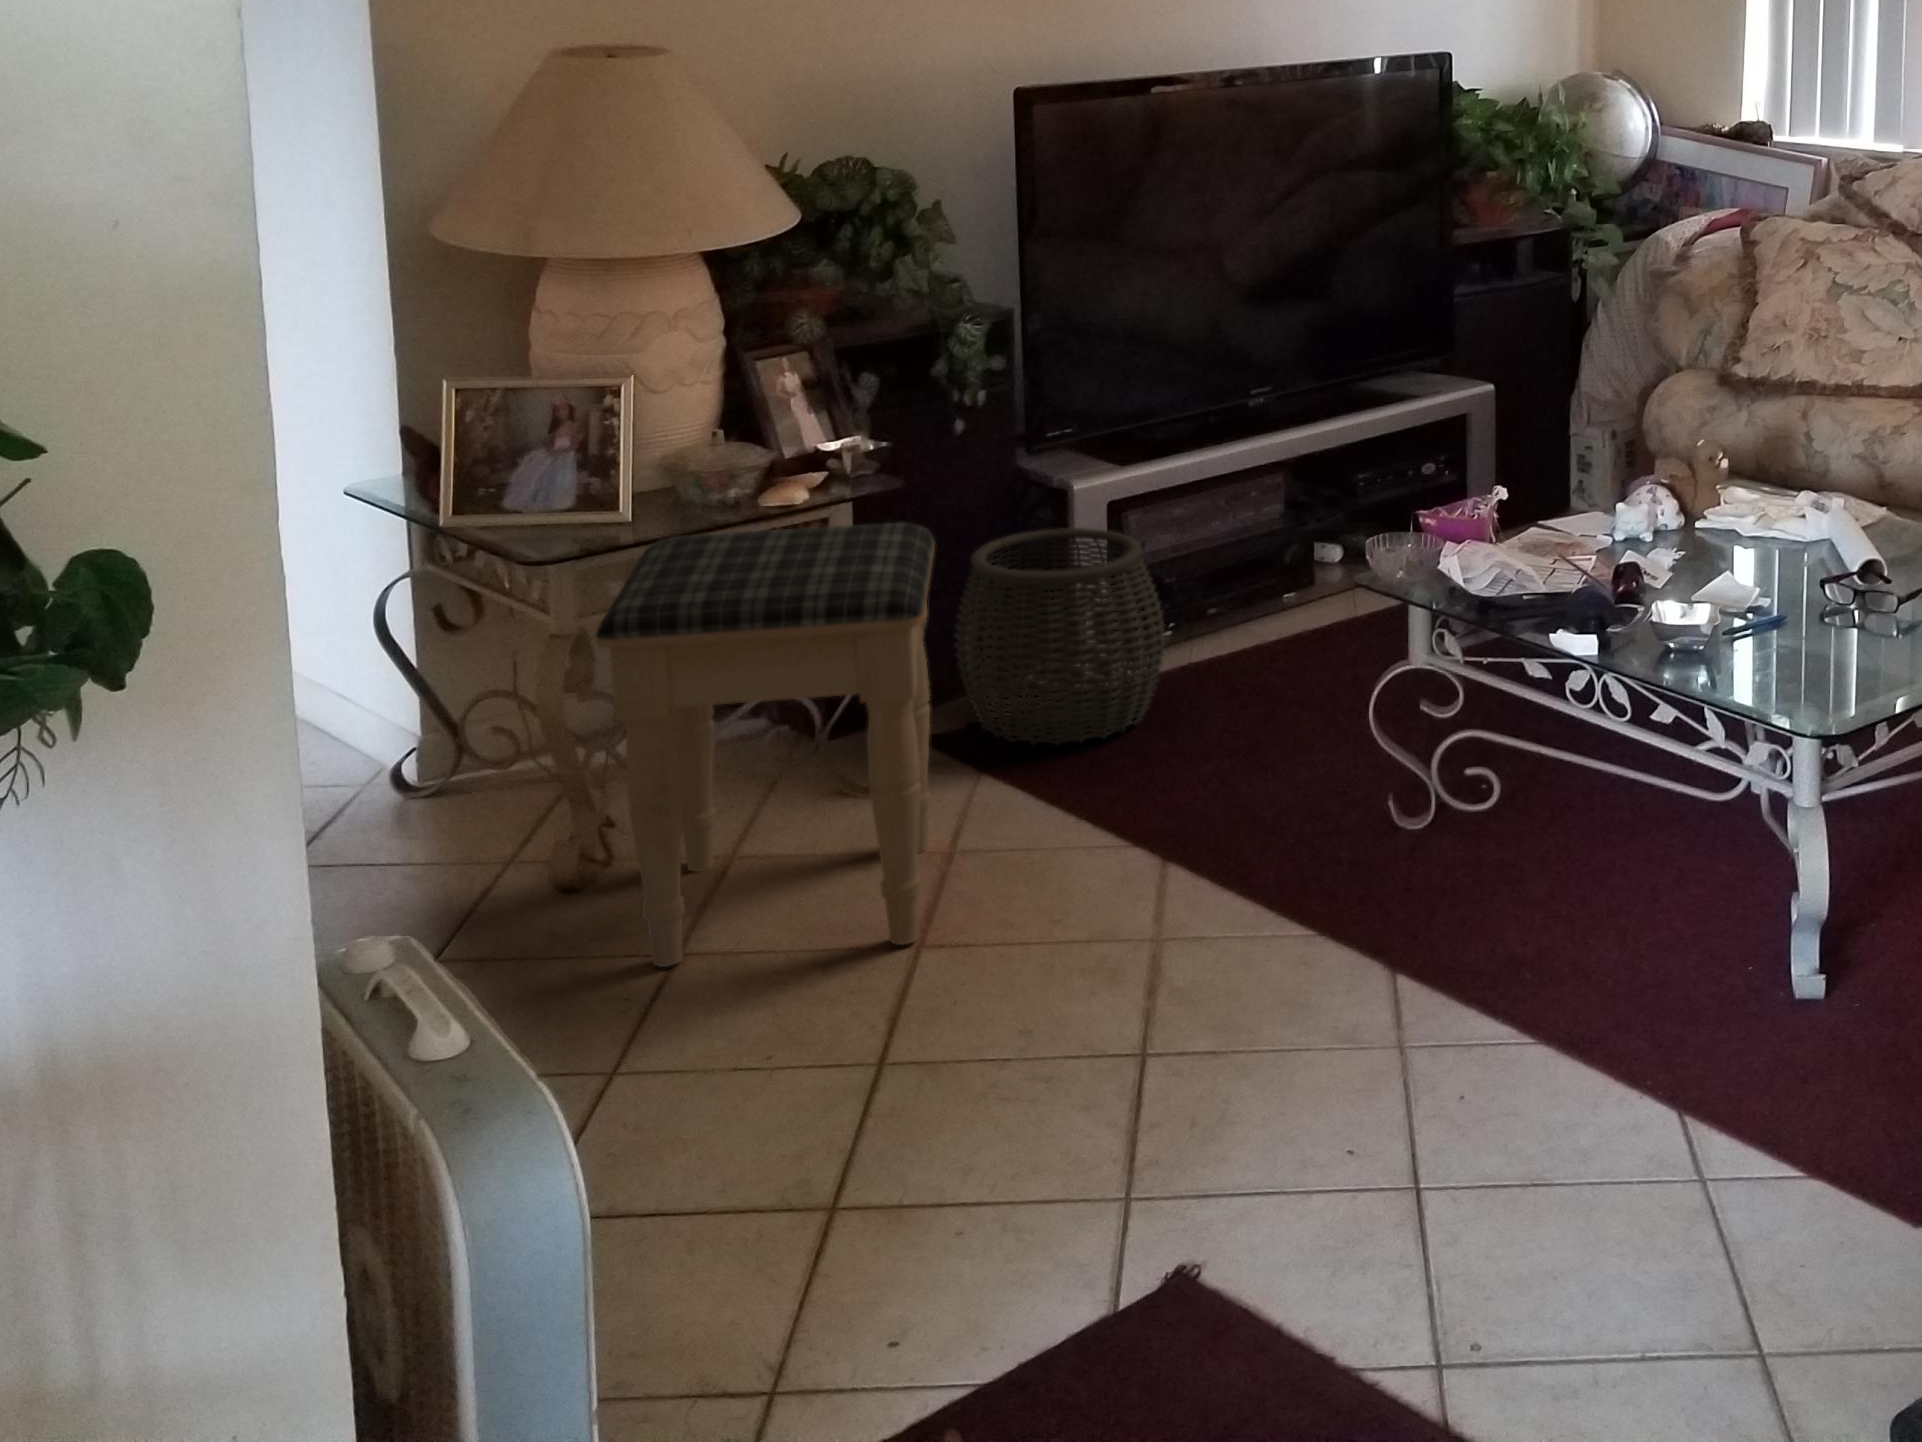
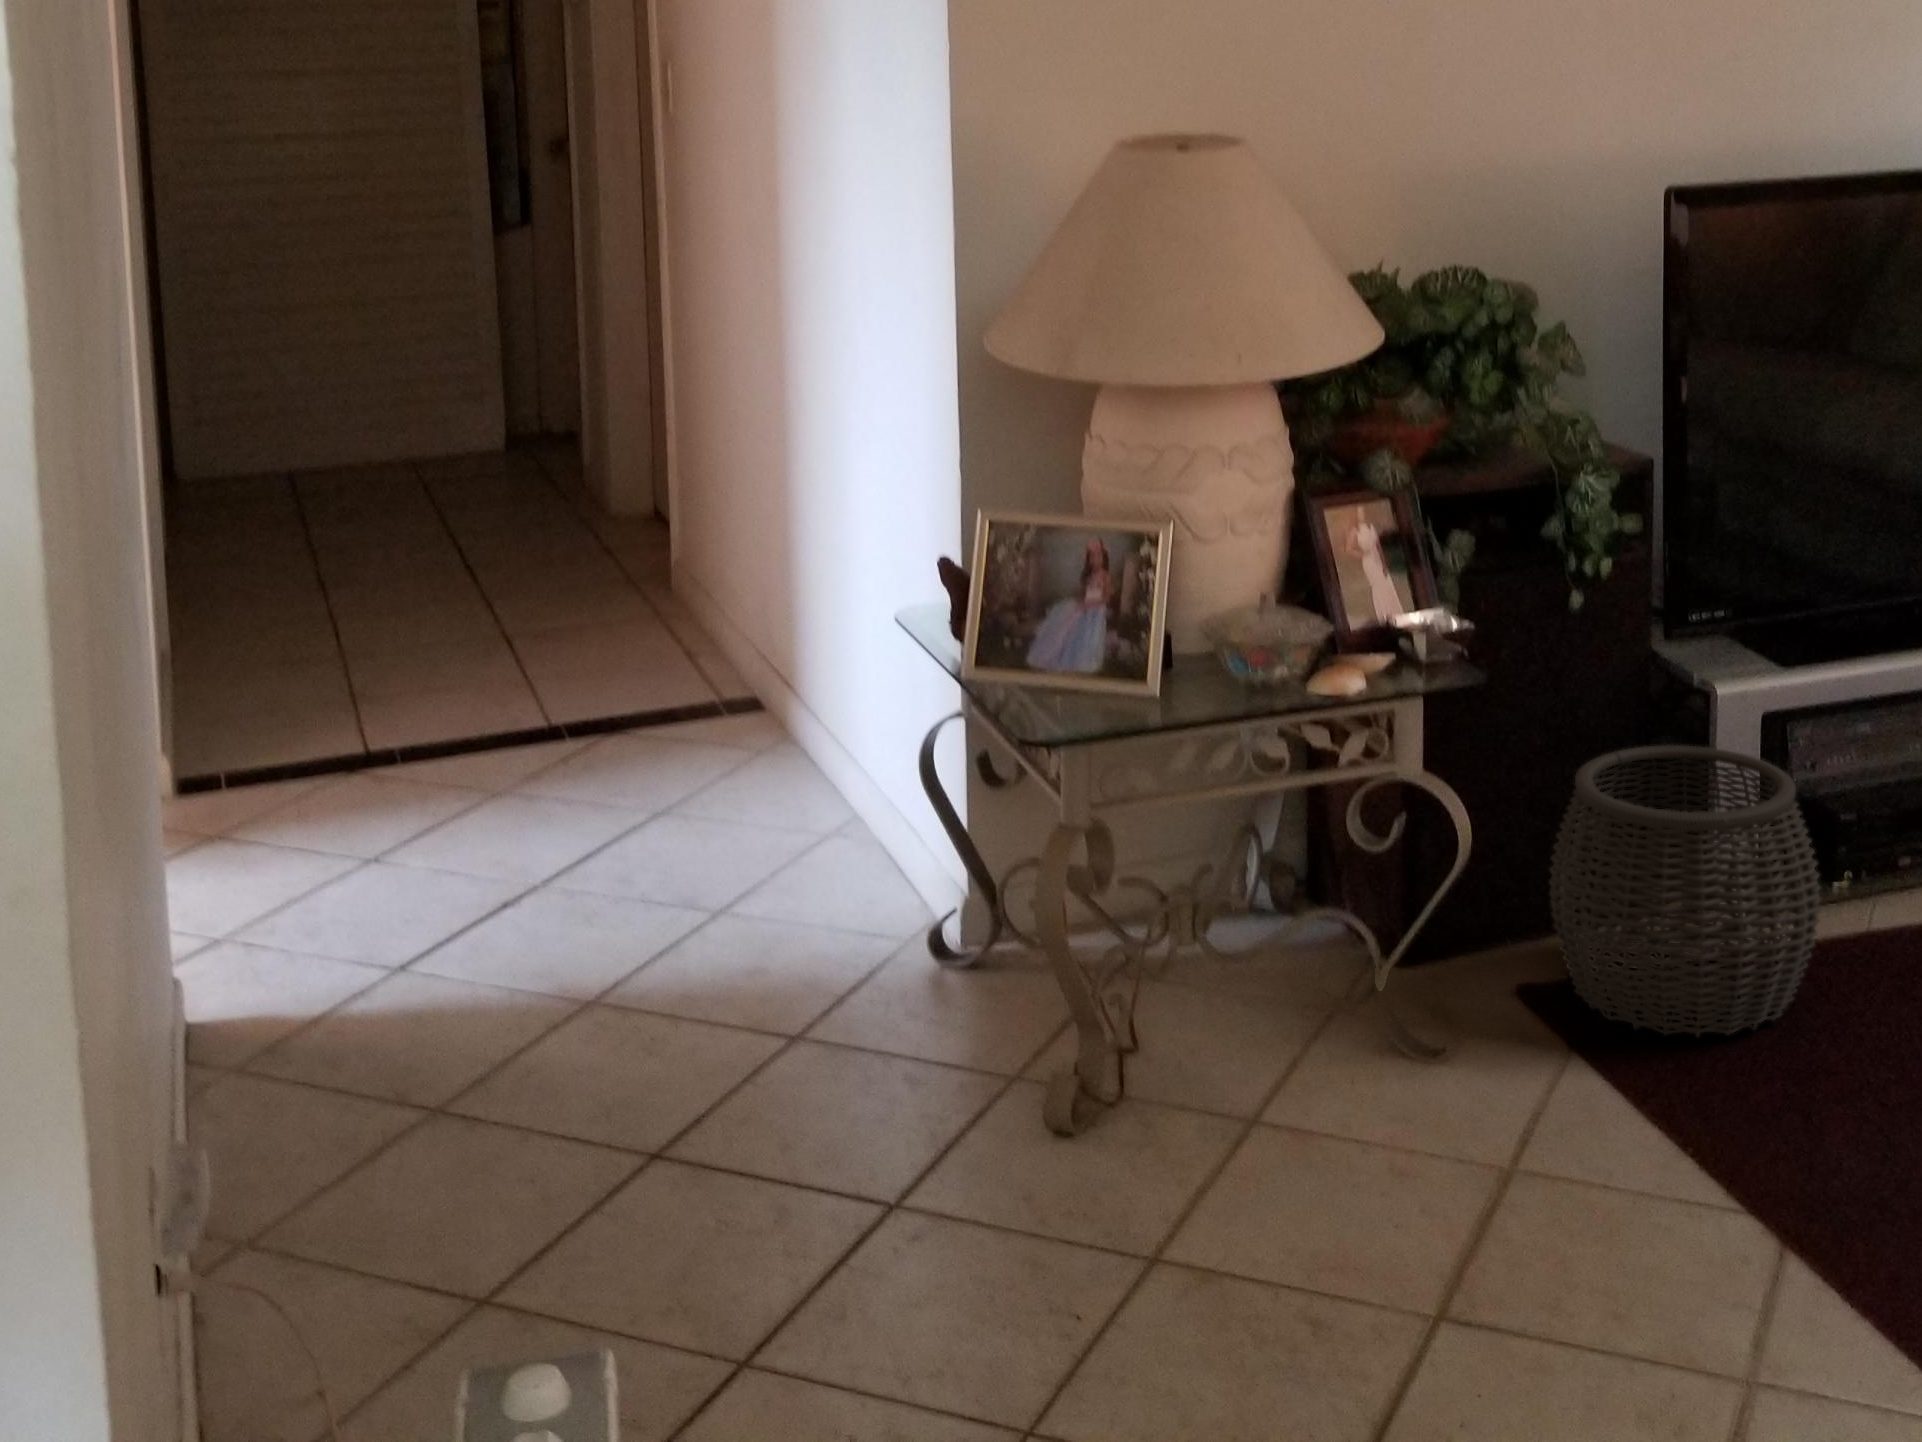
footstool: present [596,522,935,967] -> none [1075,727,1510,1309]

